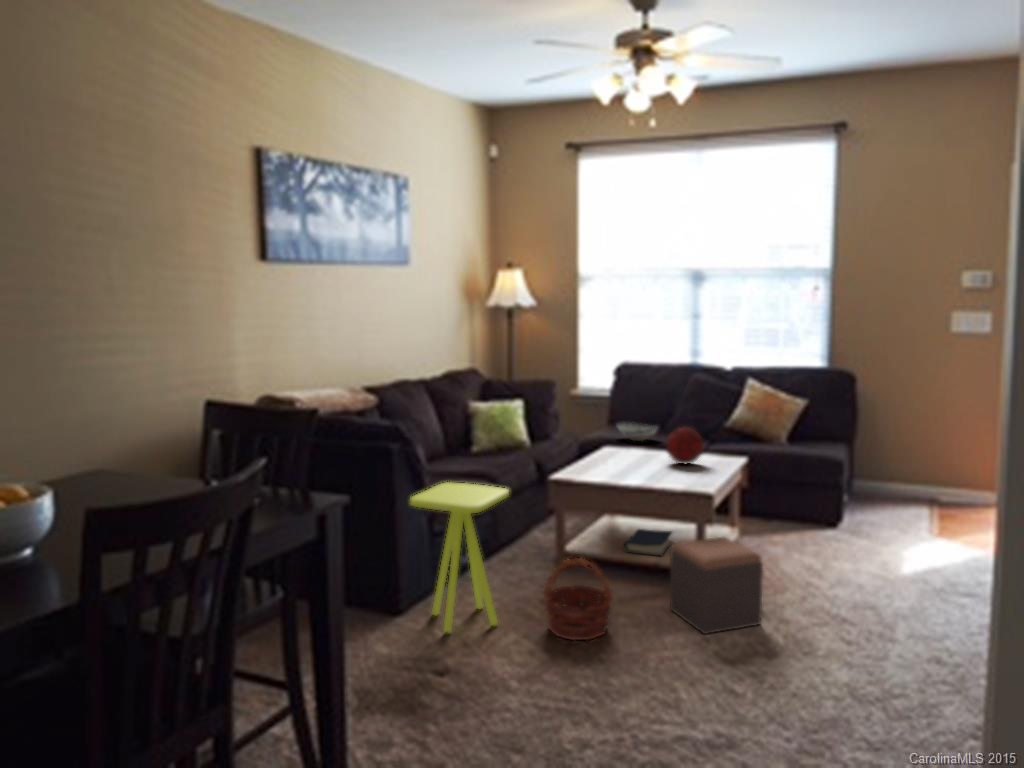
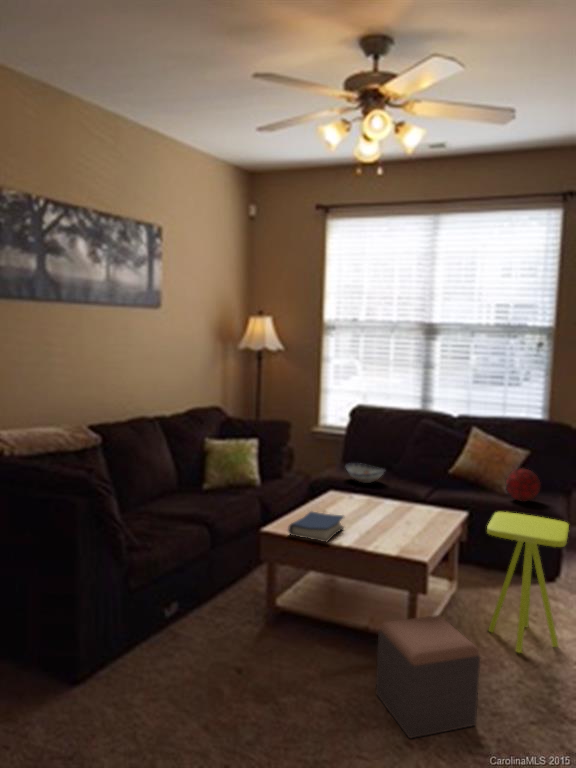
decorative orb: present [666,427,704,464] -> present [506,468,540,502]
side table: present [410,483,509,632] -> present [487,512,569,653]
hardback book: present [624,529,672,556] -> present [289,512,344,542]
basket: present [543,558,613,640] -> none [231,641,308,741]

